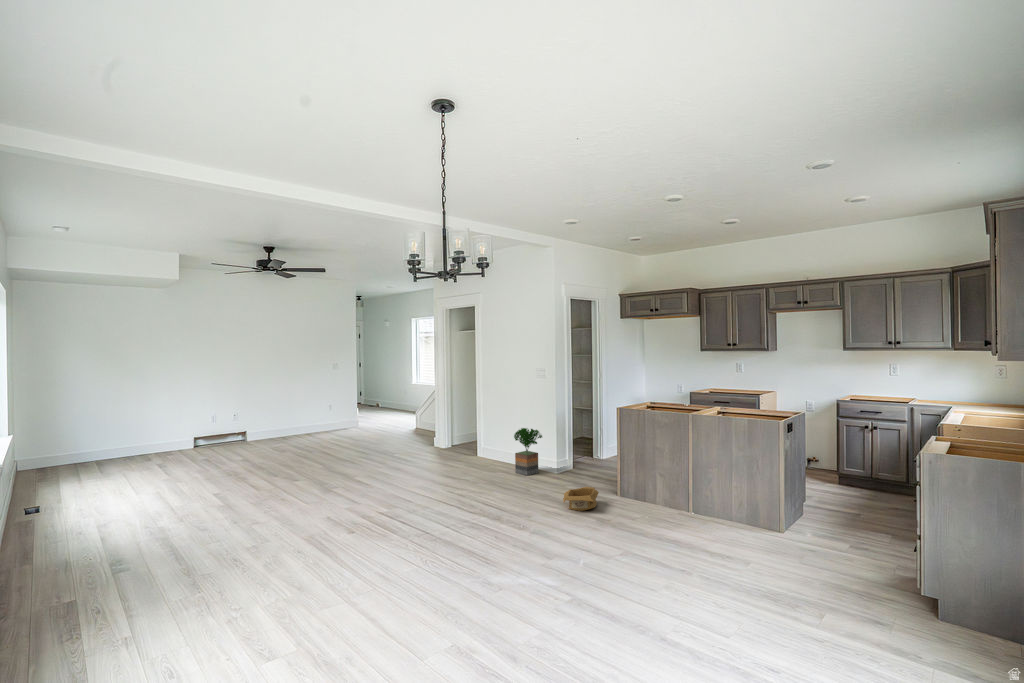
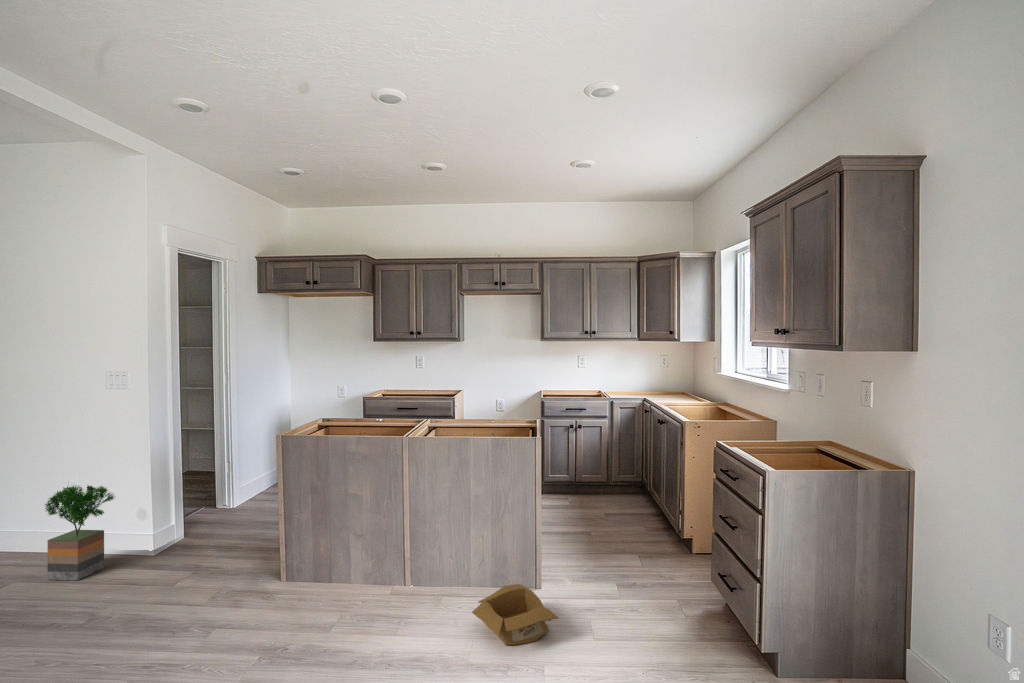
cardboard box: present [563,487,599,511] -> present [472,584,559,645]

